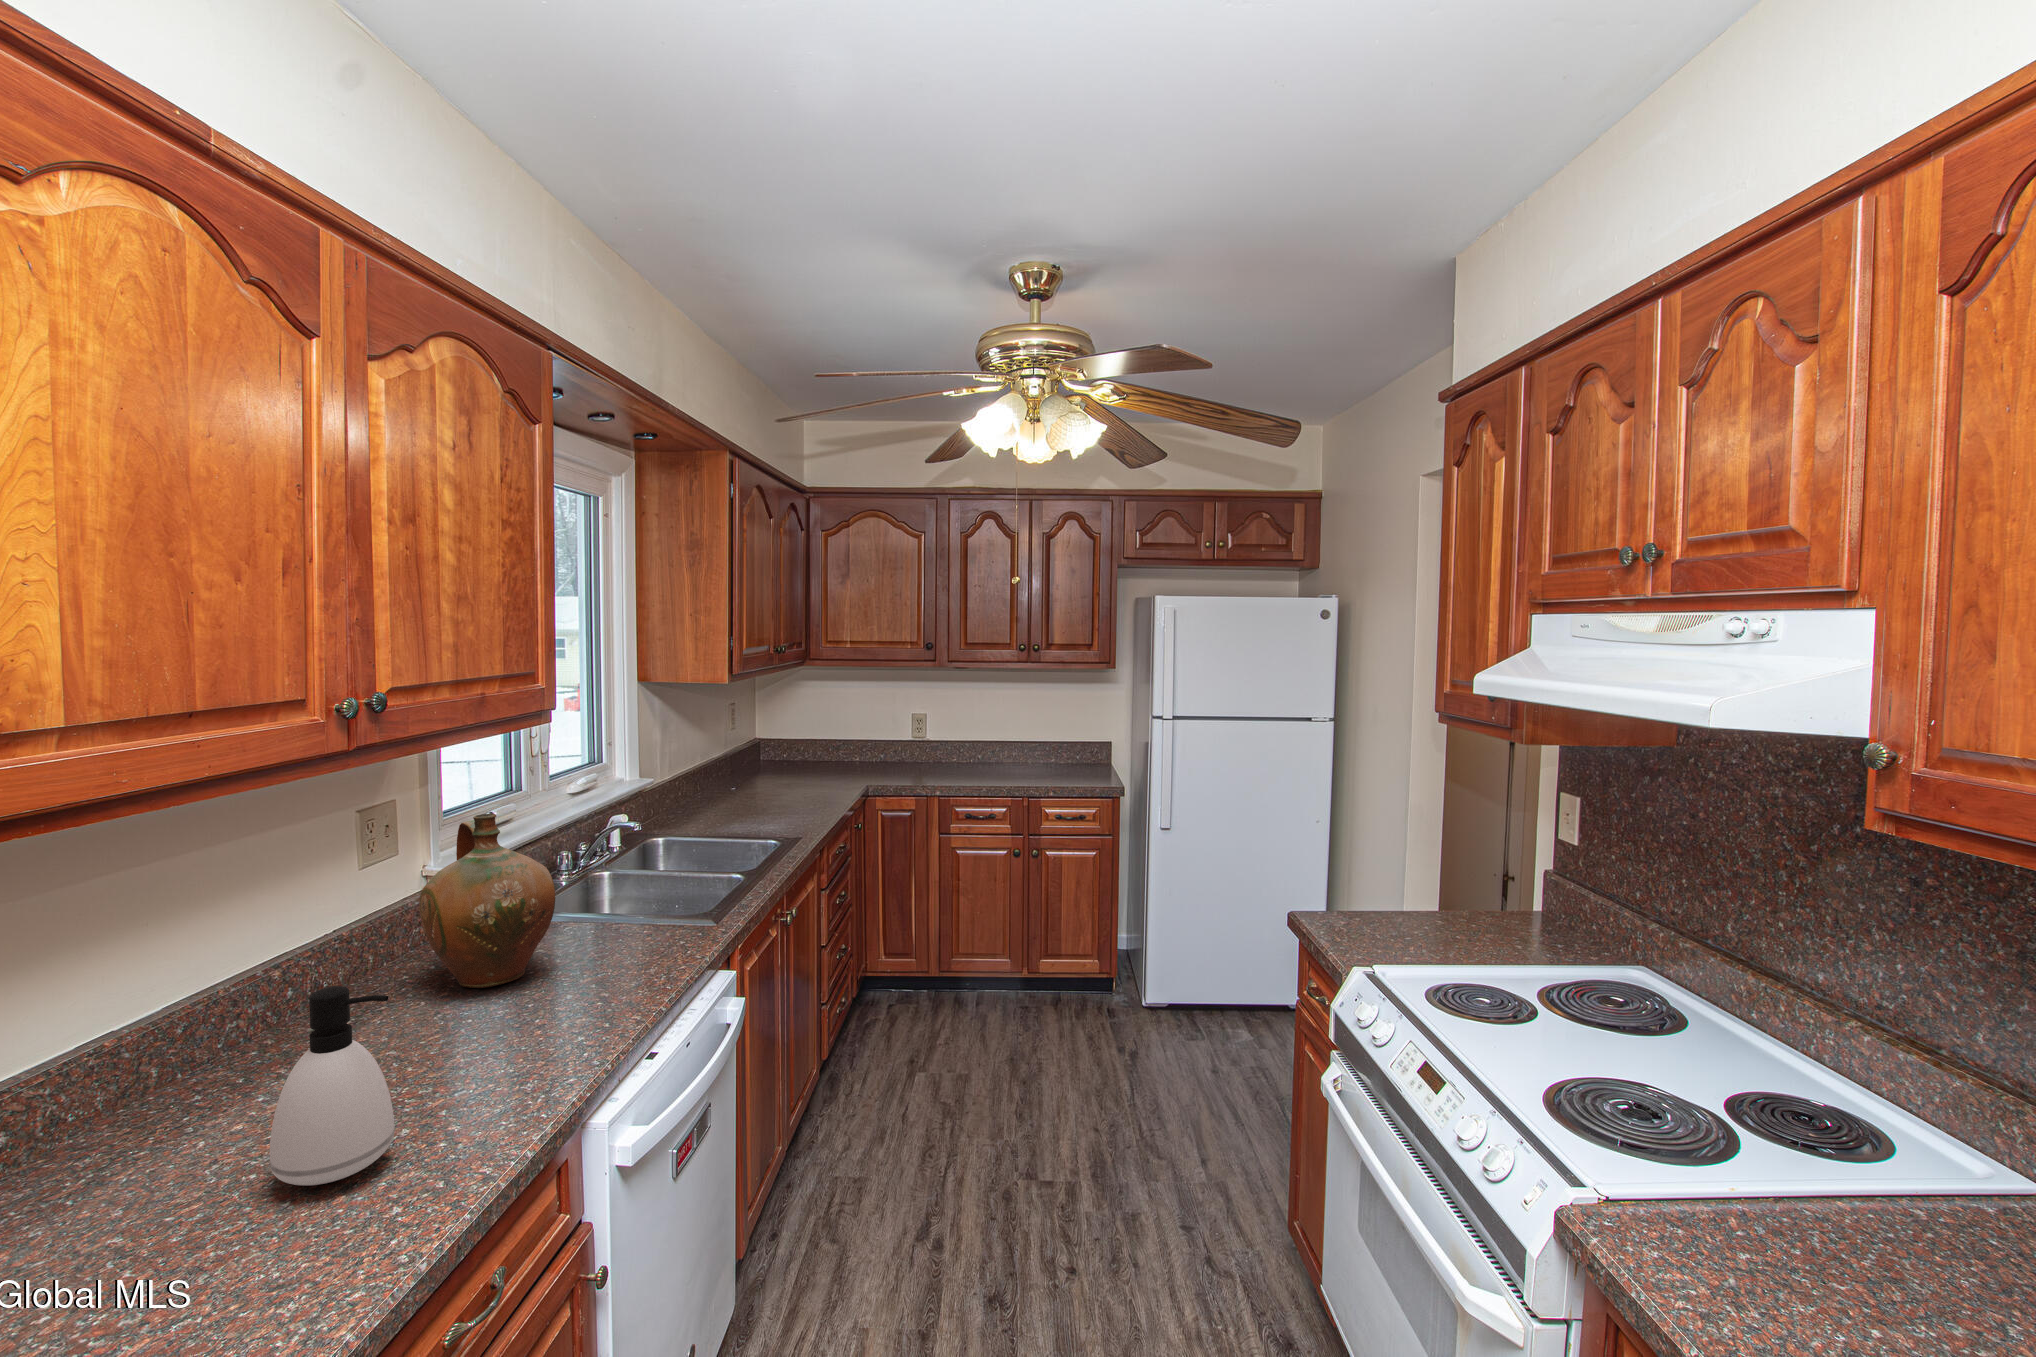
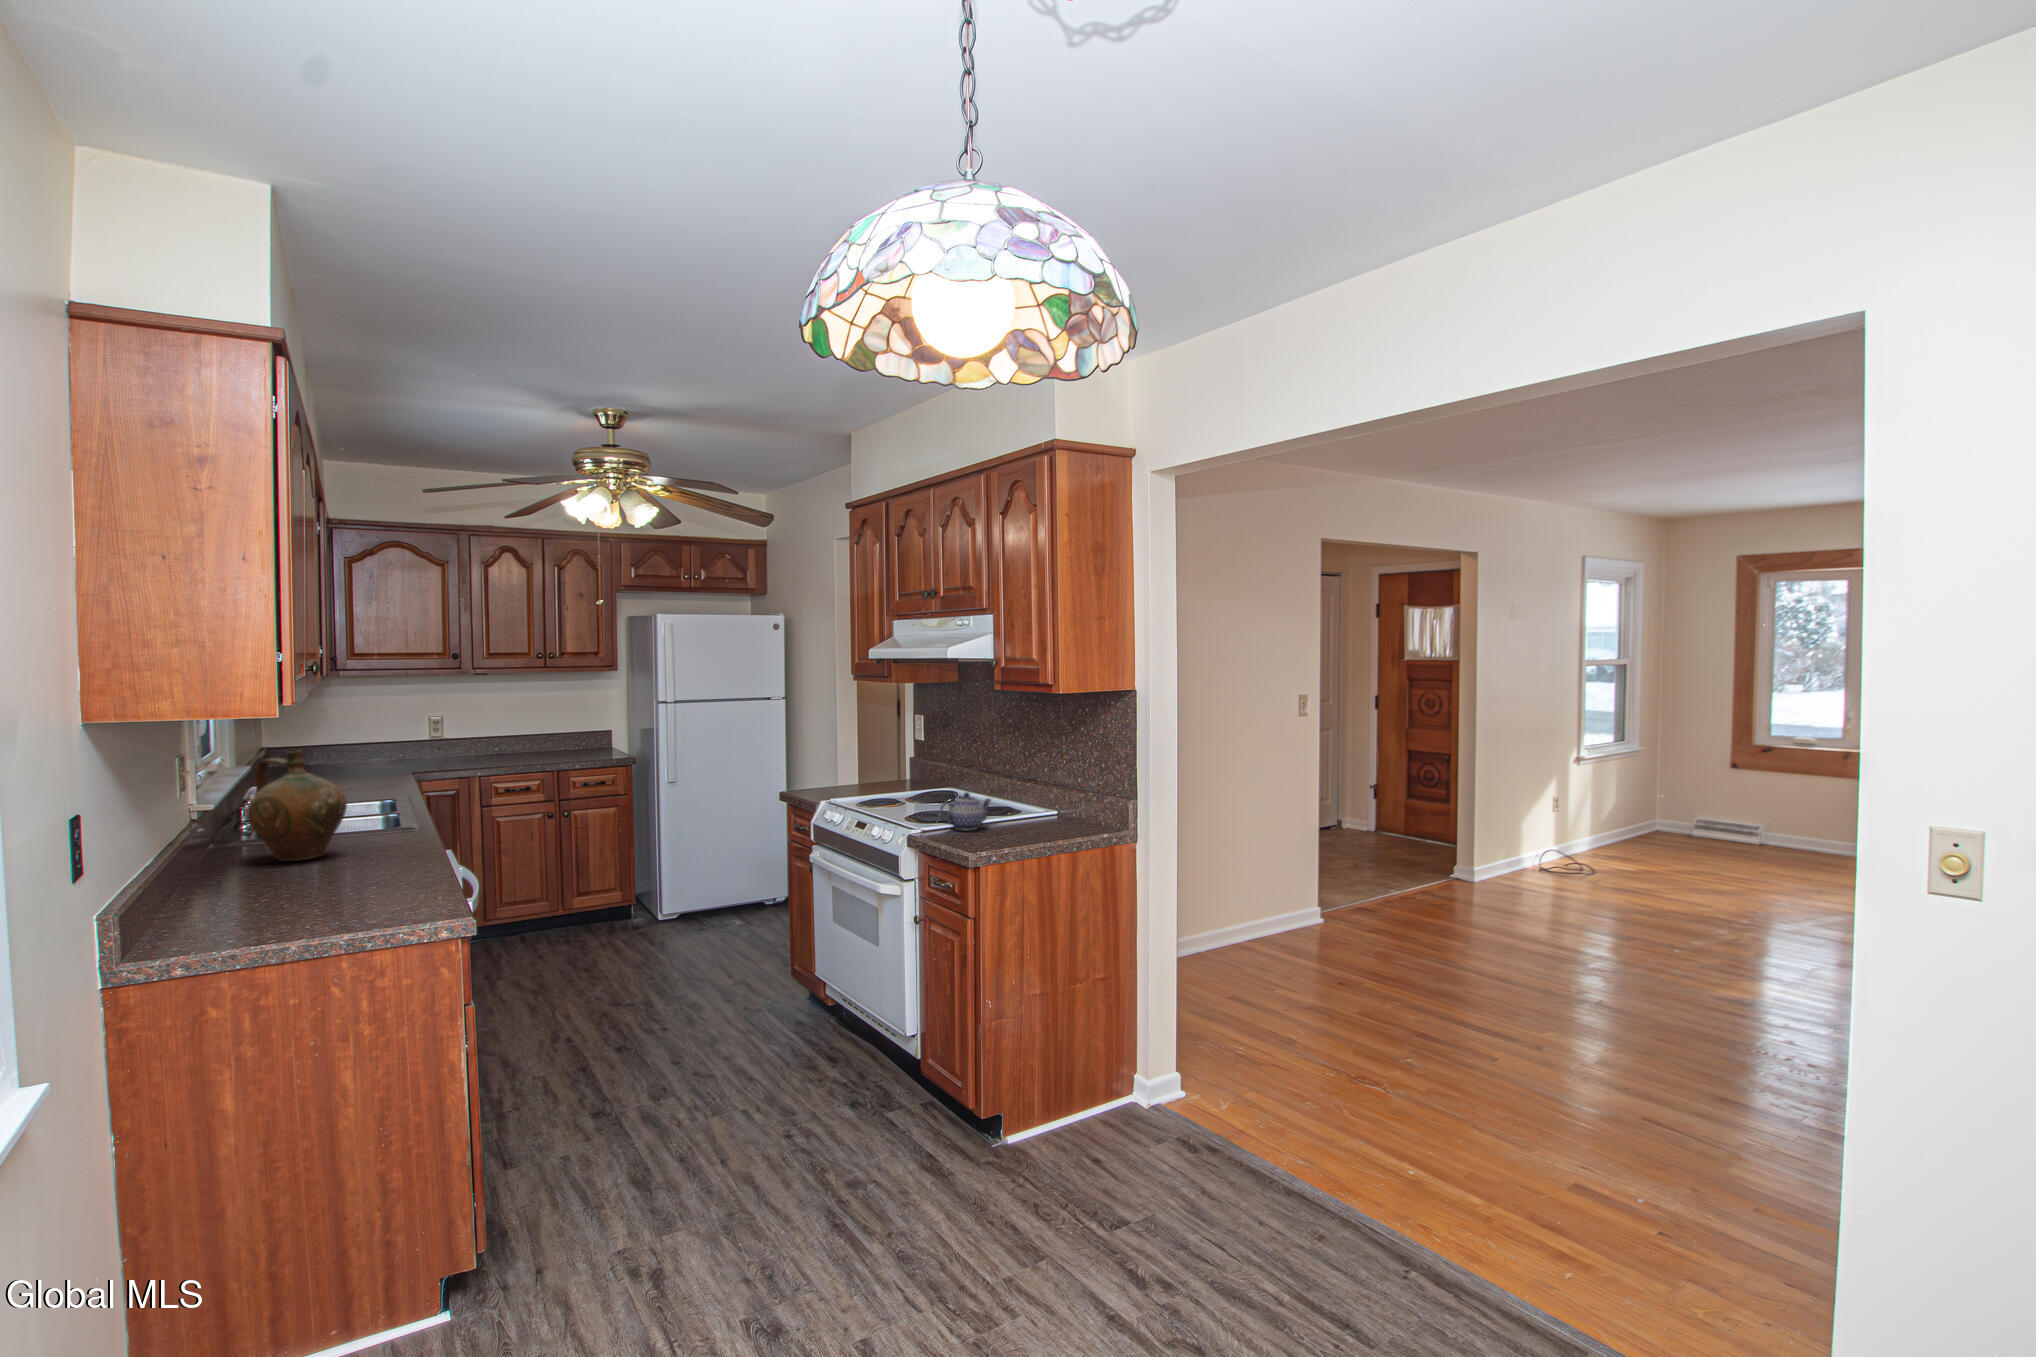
soap dispenser: present [270,986,394,1186] -> none [338,801,398,895]
teapot: none [1677,1149,1874,1284] -> present [939,792,991,830]

